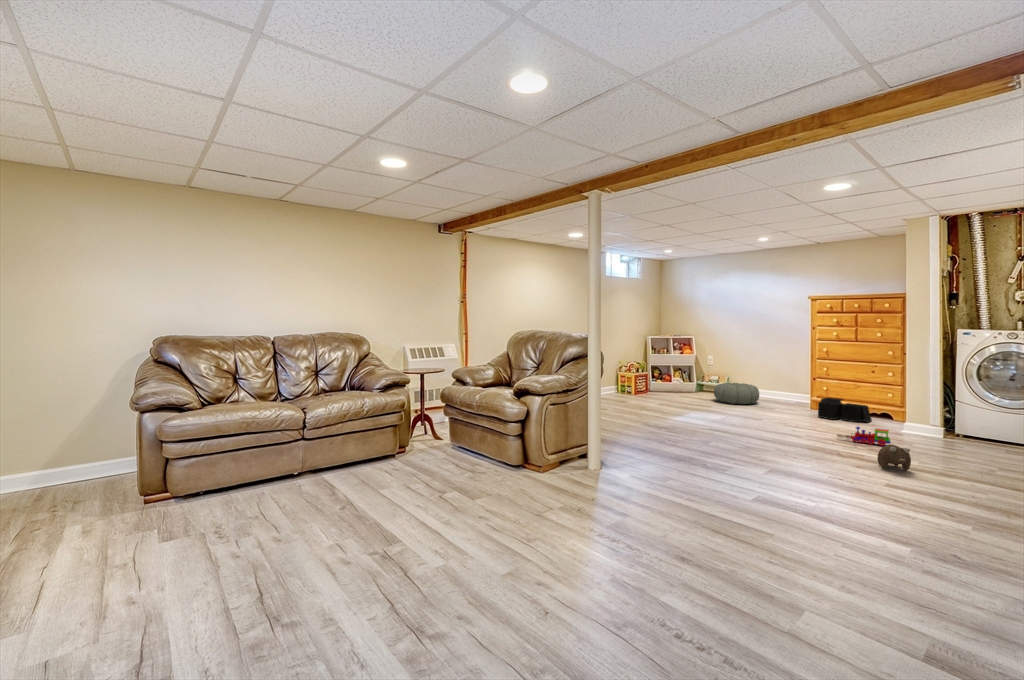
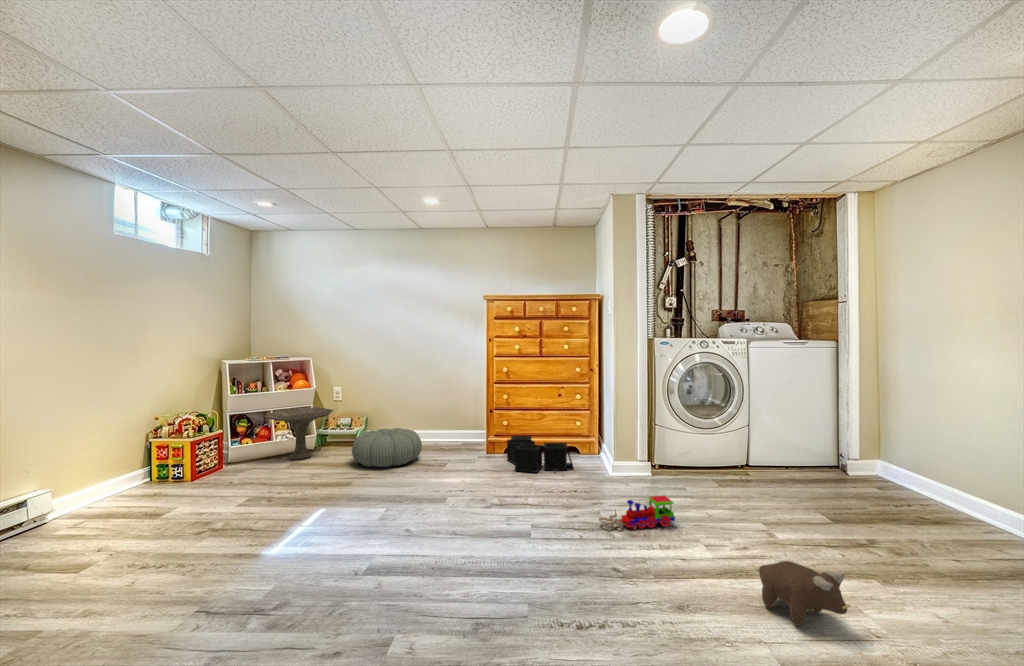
side table: none [667,366,707,395] -> present [265,407,334,460]

